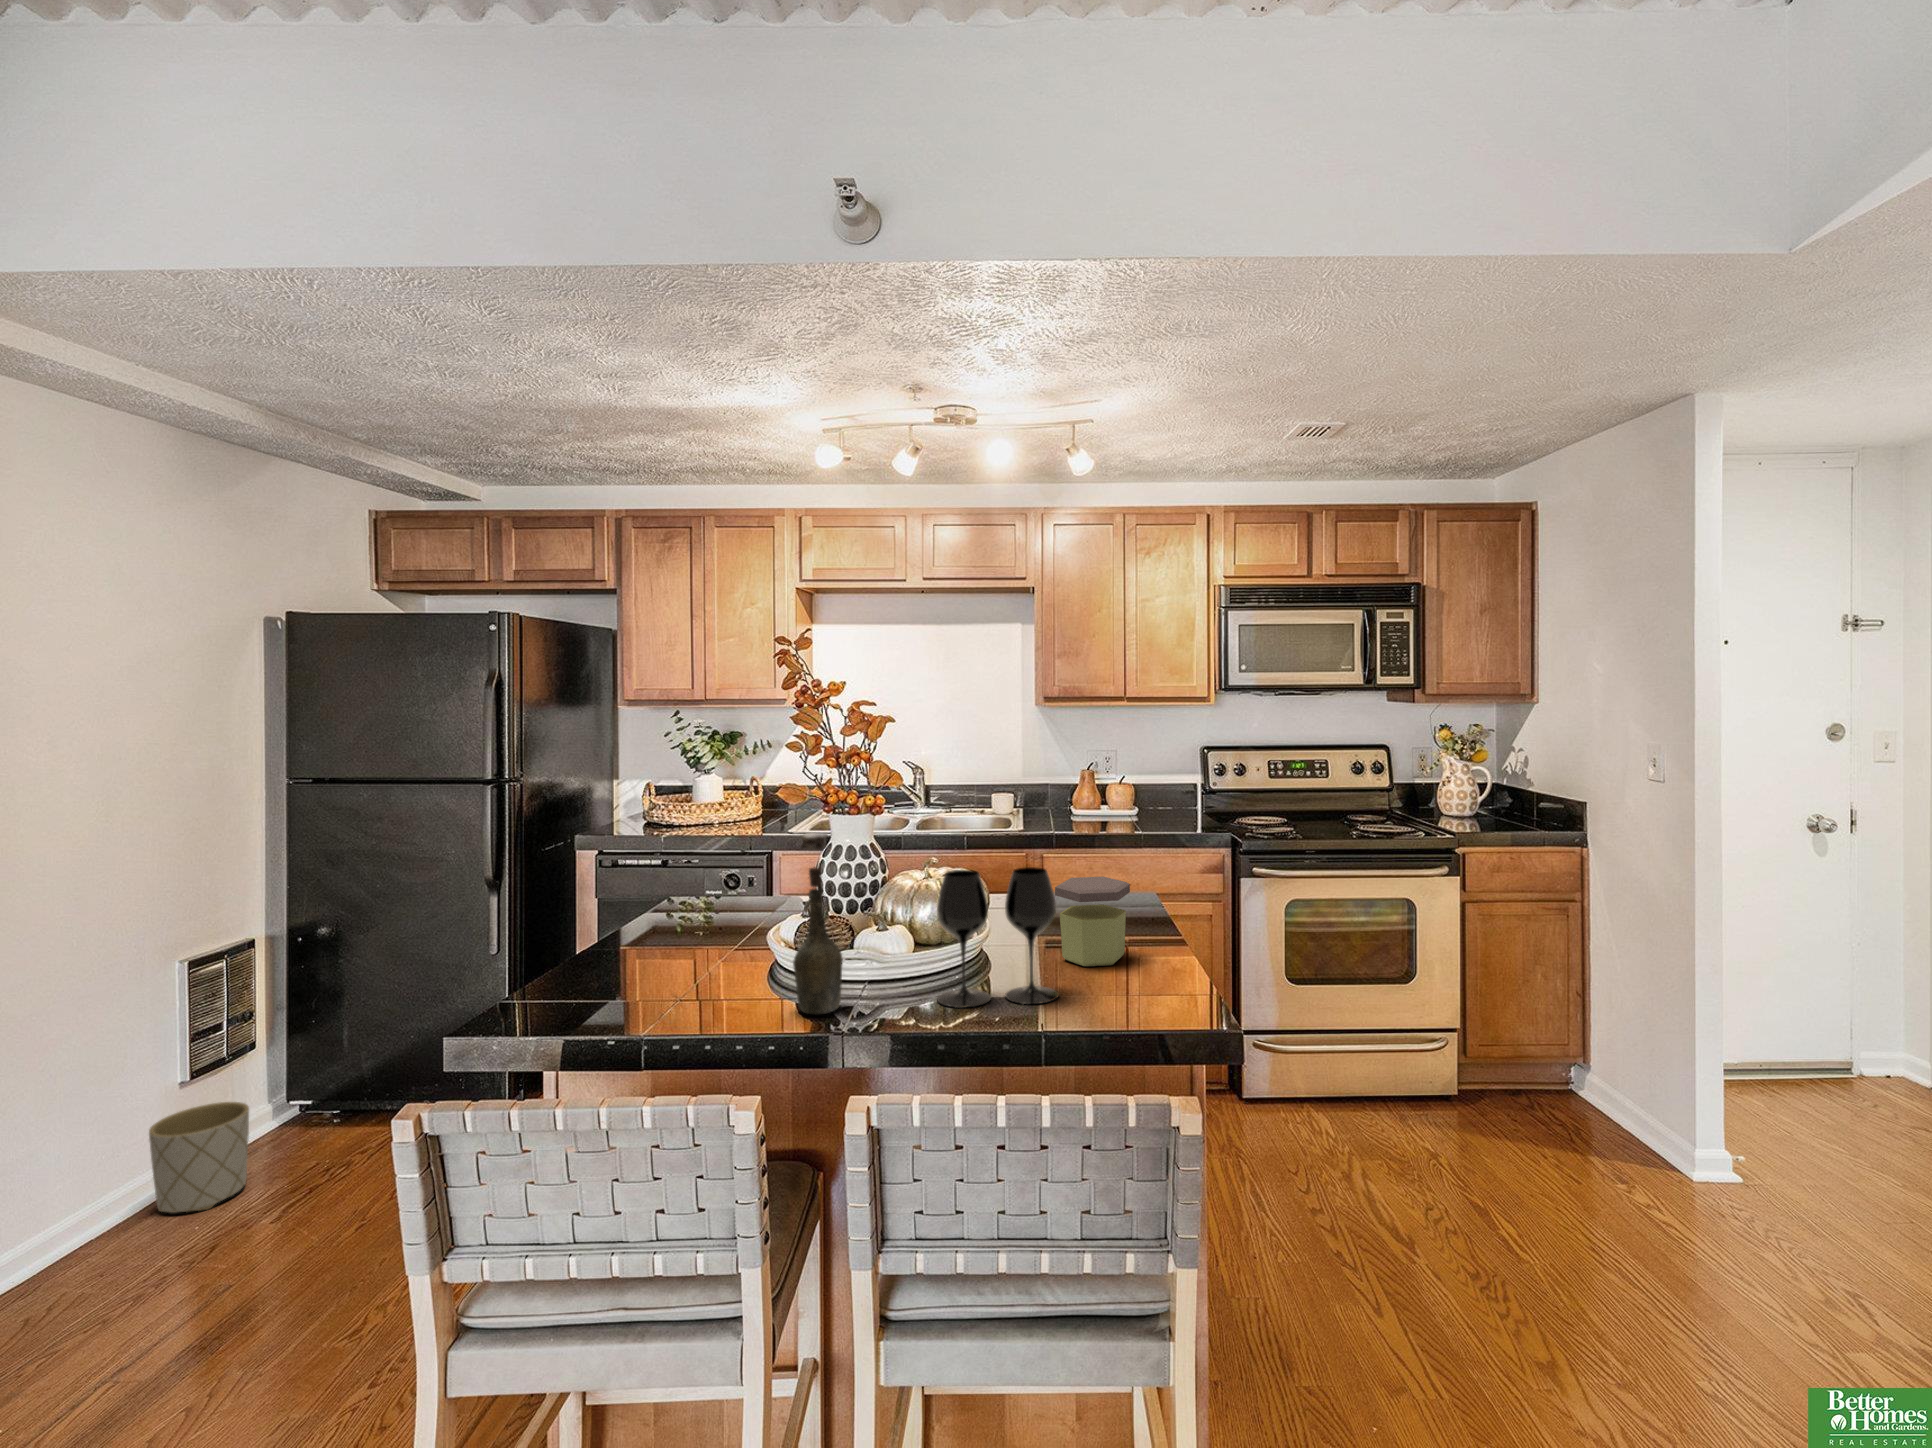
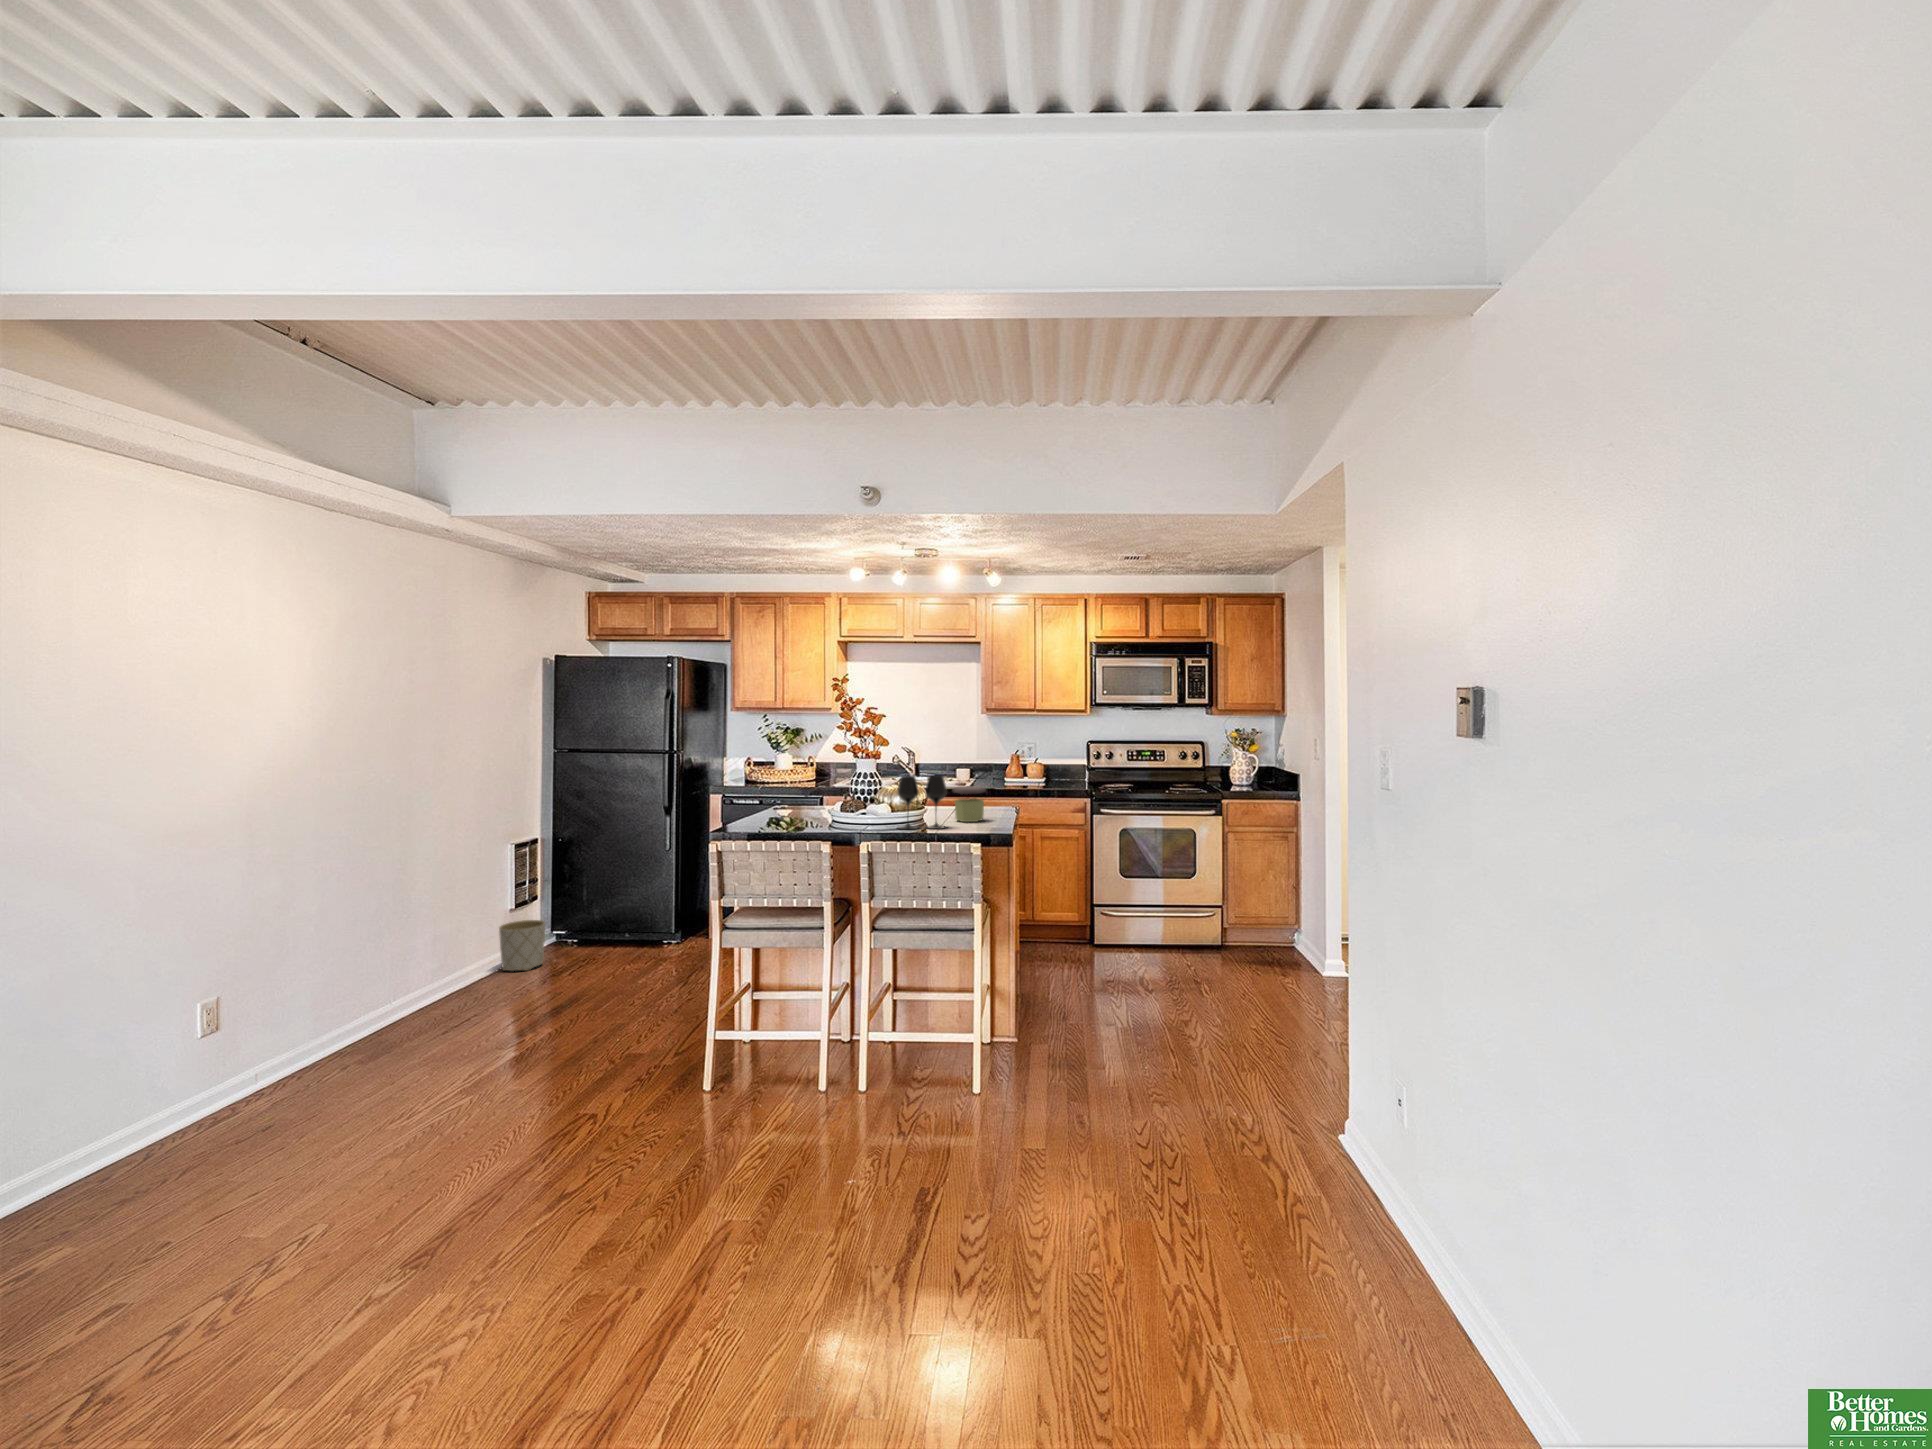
bottle: present [793,833,843,1015] -> none [839,758,859,830]

